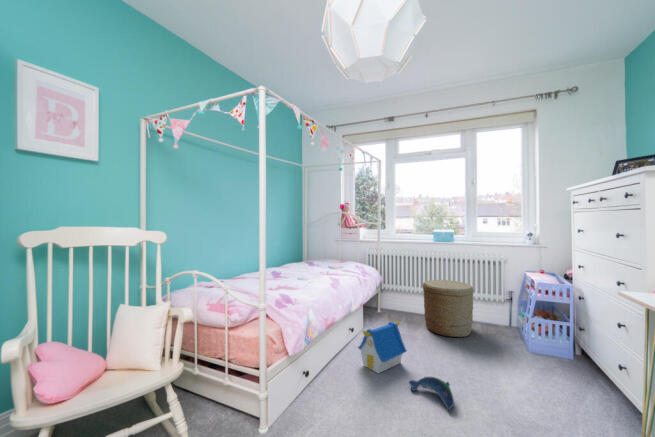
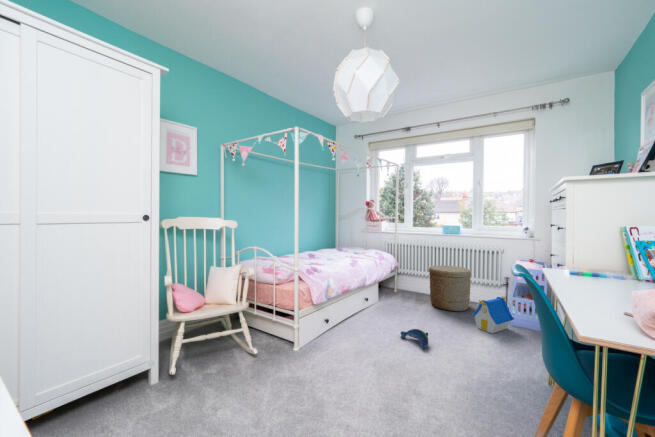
toy house: present [358,321,407,373] -> present [472,296,514,333]

